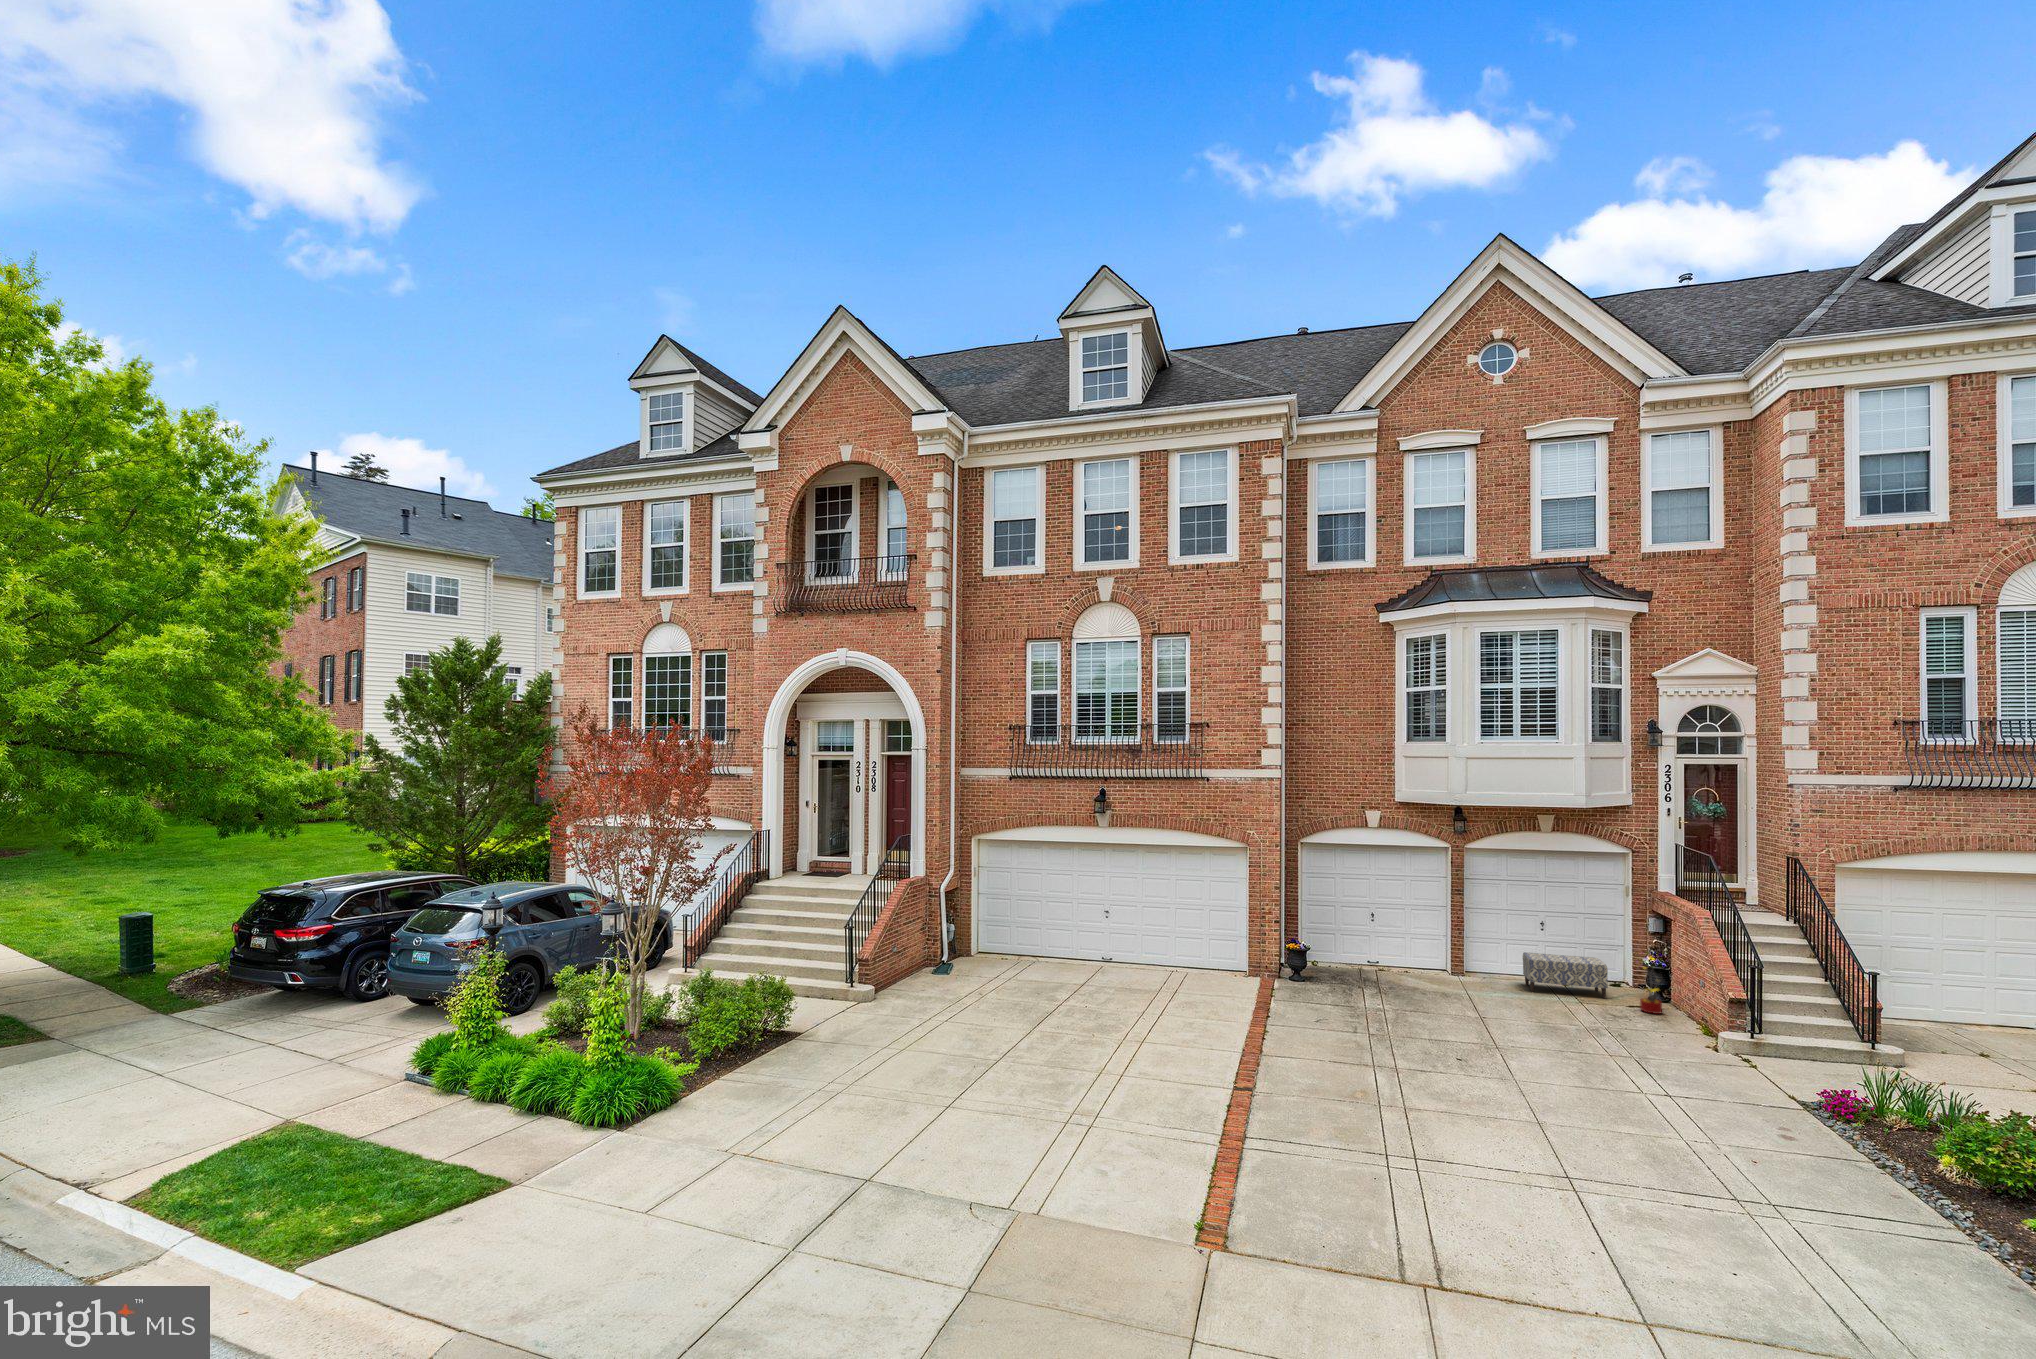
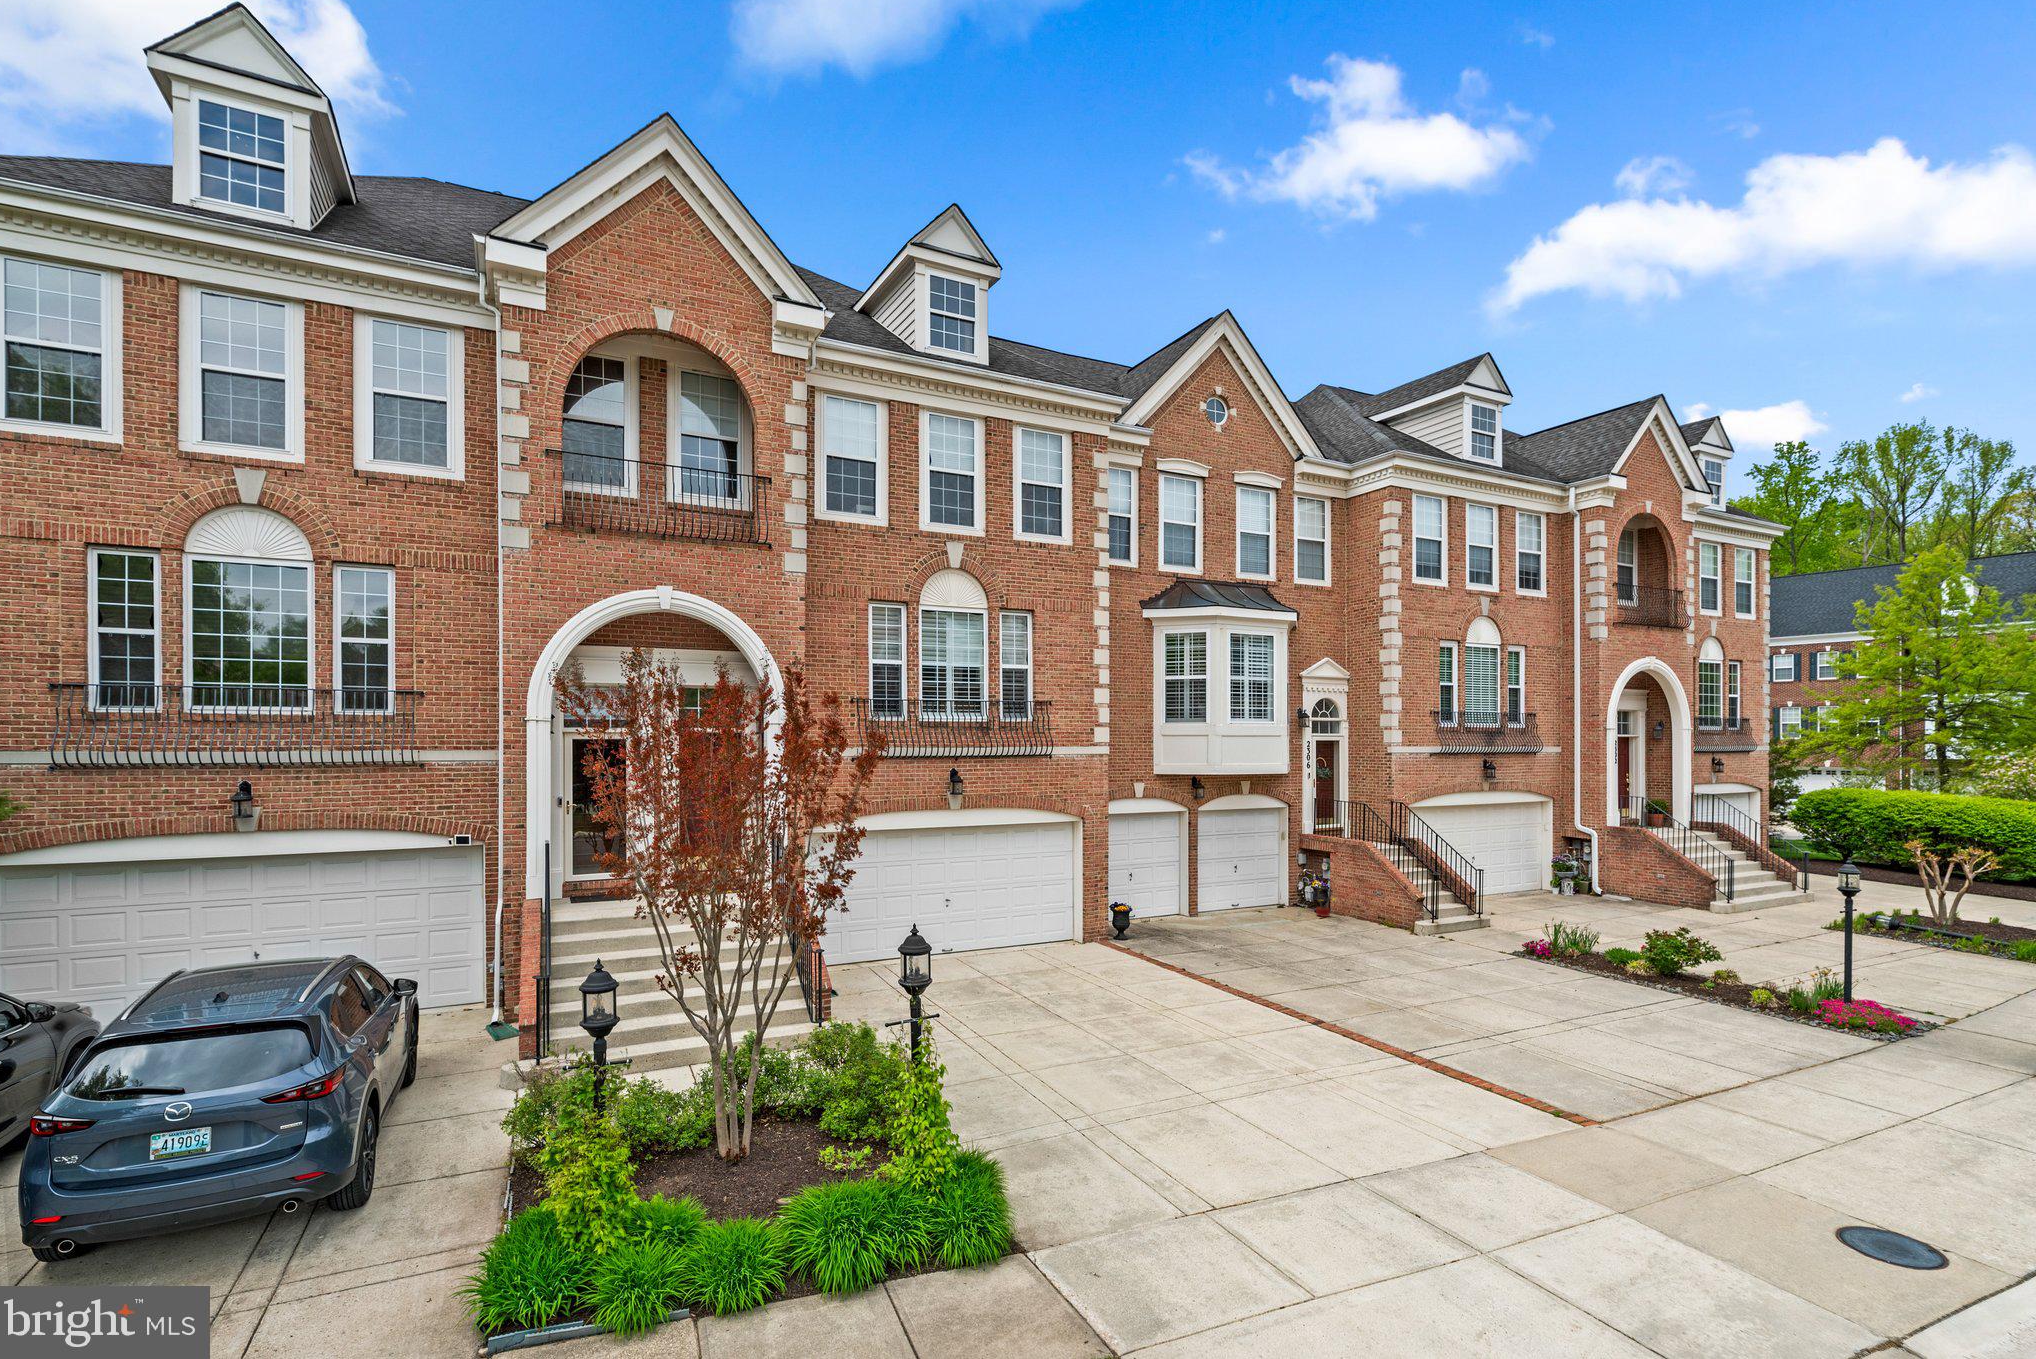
bench: present [1523,952,1608,998] -> none [1231,884,1288,917]

